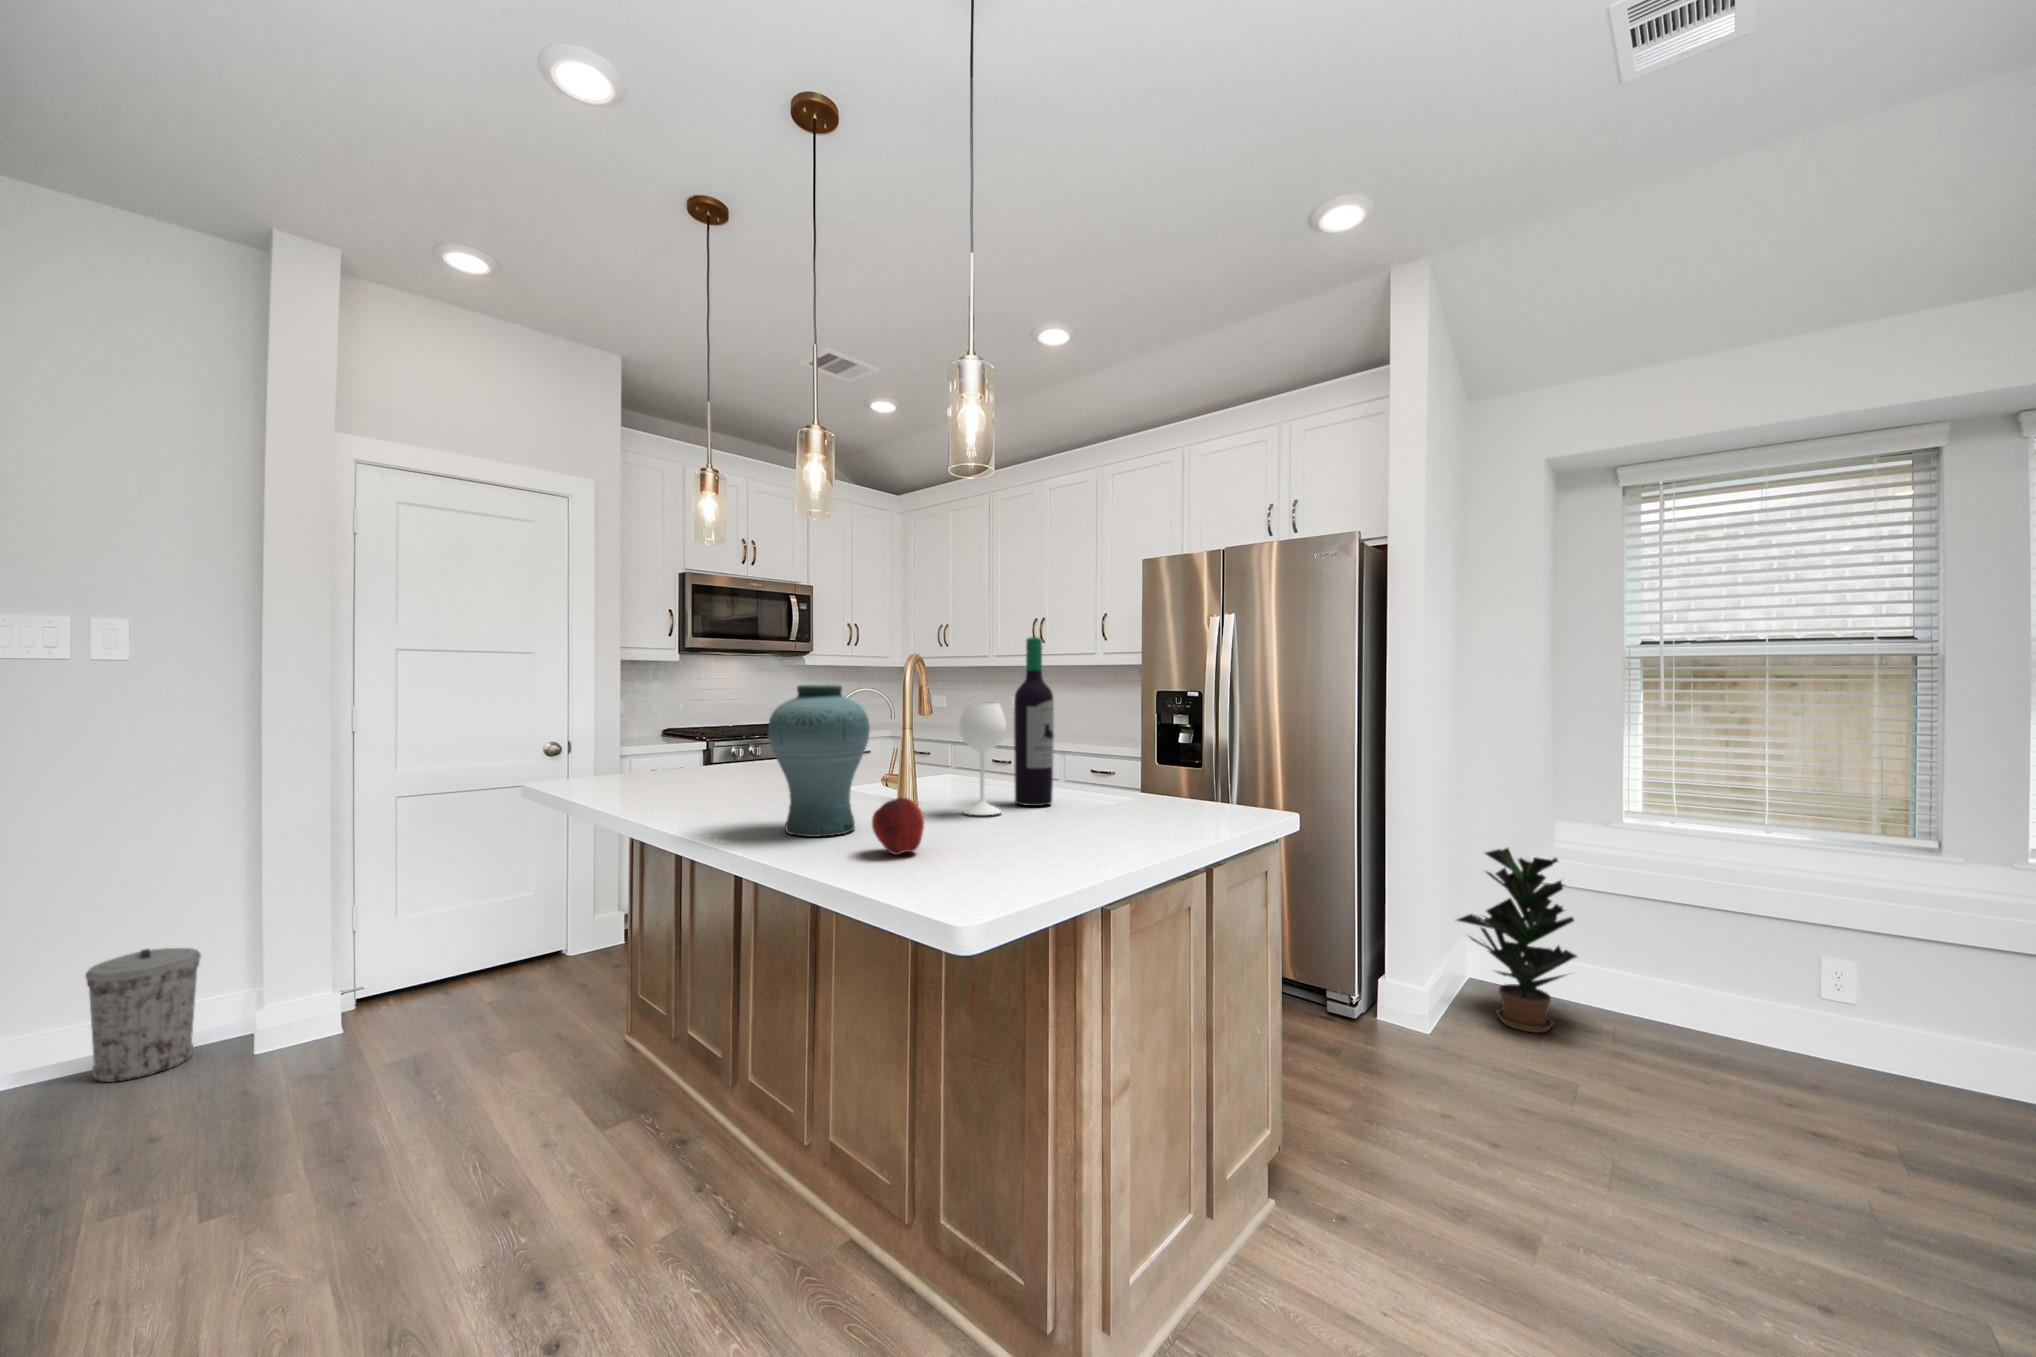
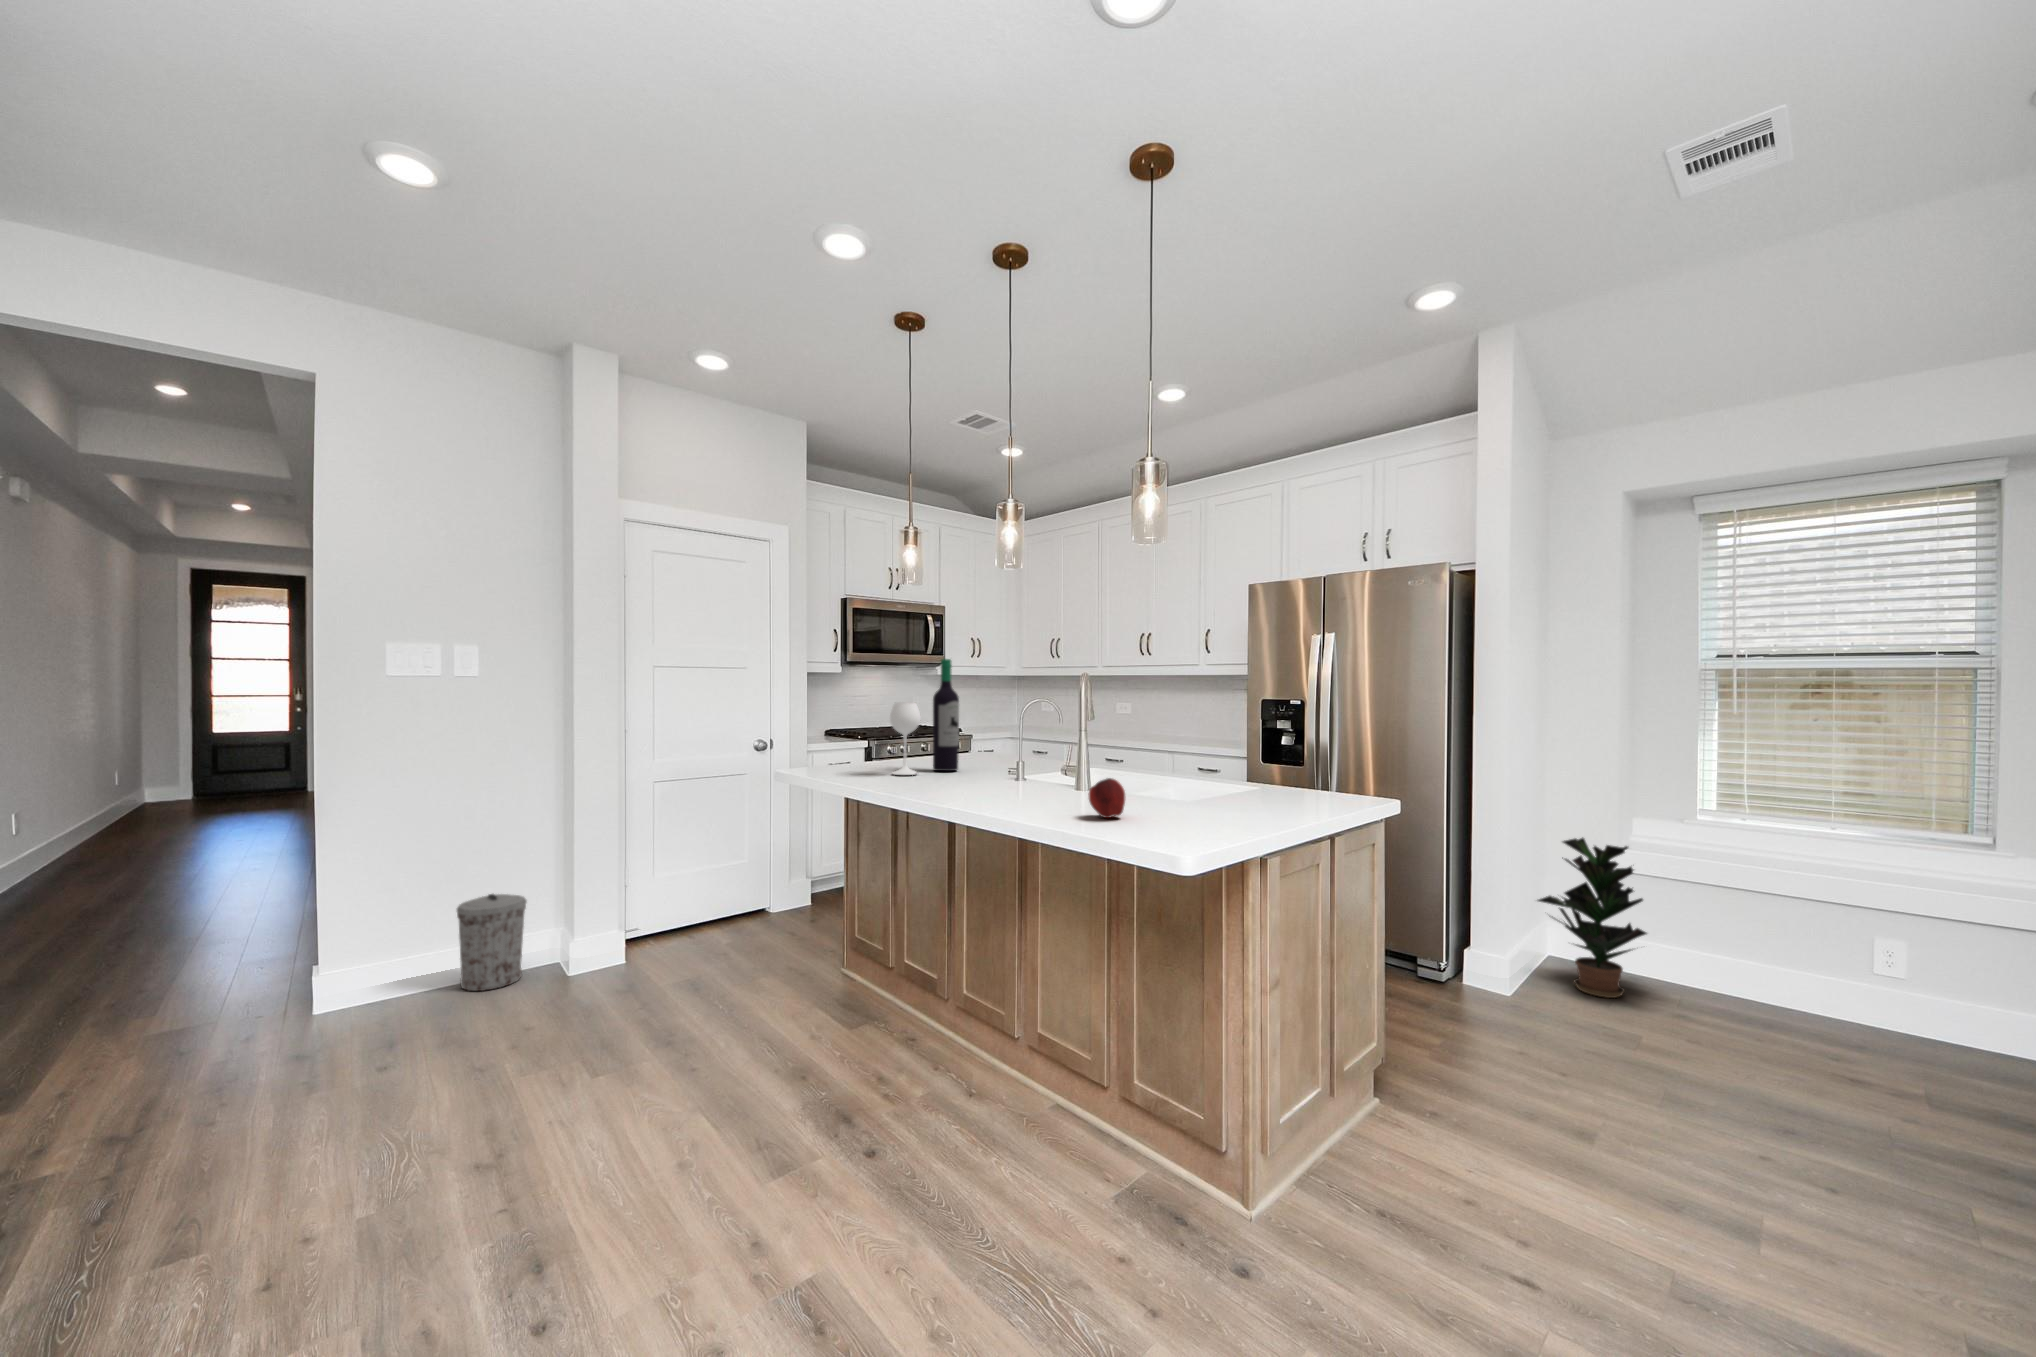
wine bottle: present [959,637,1054,815] -> present [890,659,959,775]
vase: present [768,684,870,837] -> none [1001,697,1073,807]

